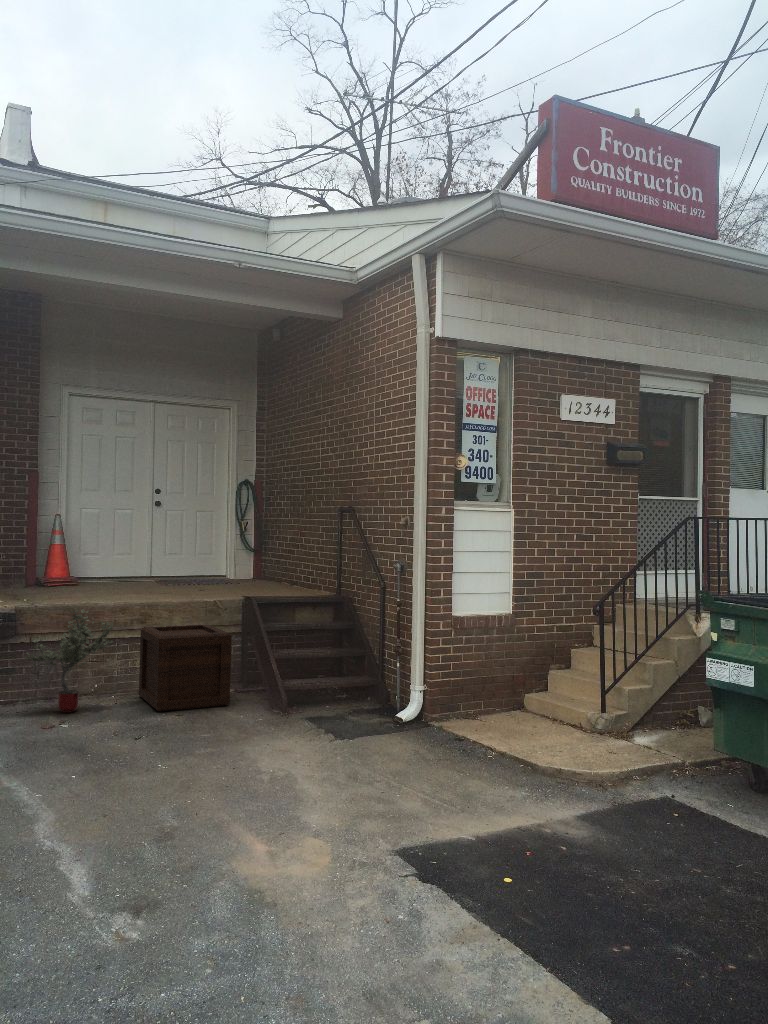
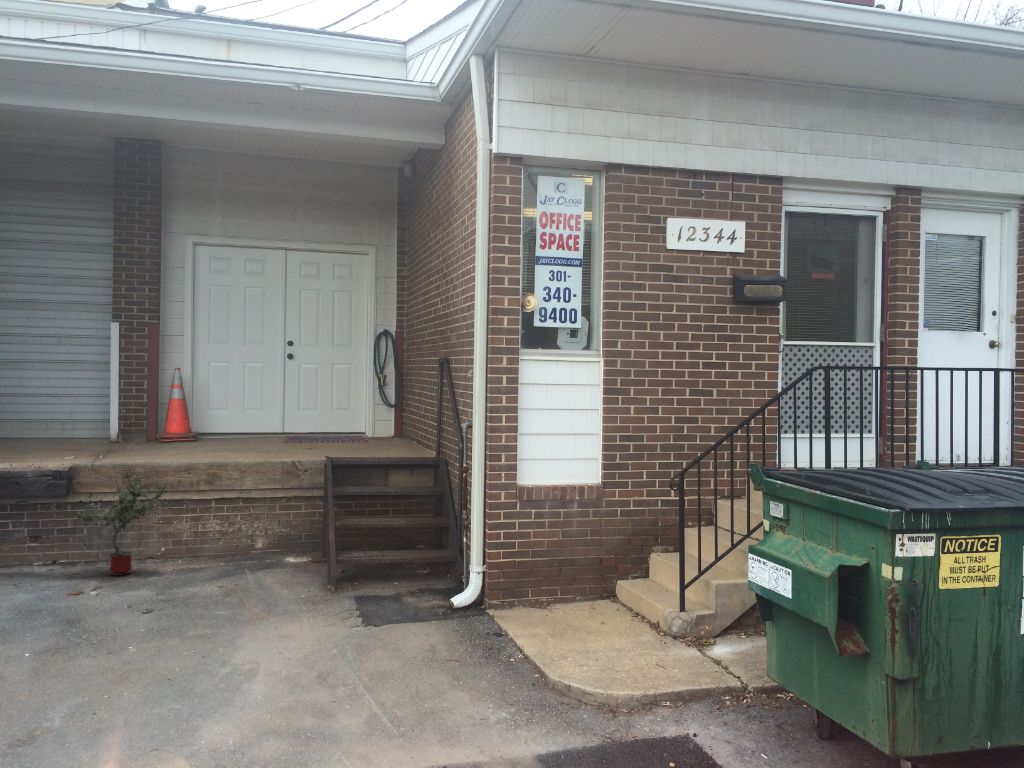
wooden crate: present [139,625,232,712] -> none [205,486,290,579]

